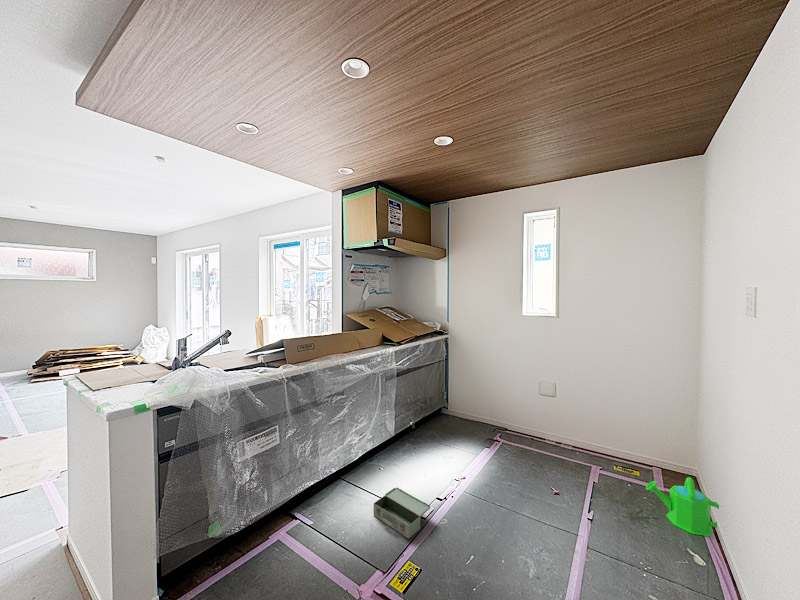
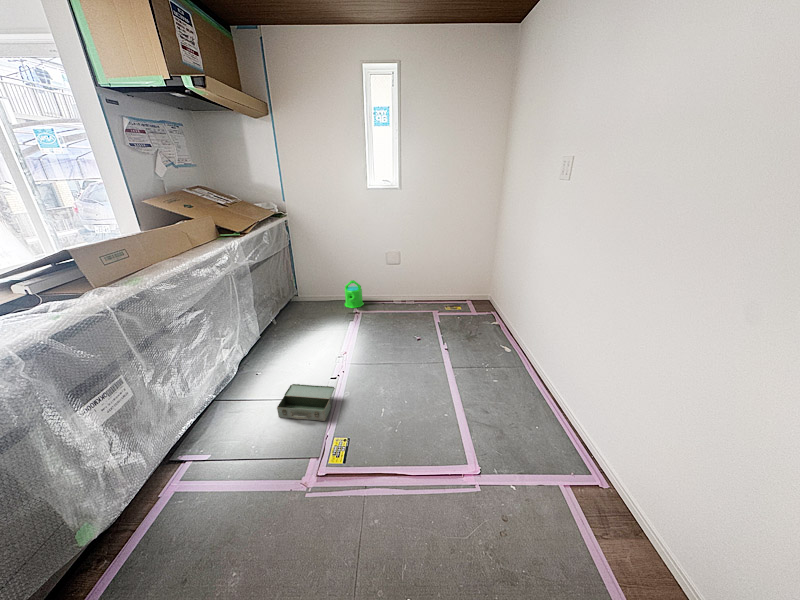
watering can: present [646,477,719,536] -> present [345,280,364,308]

